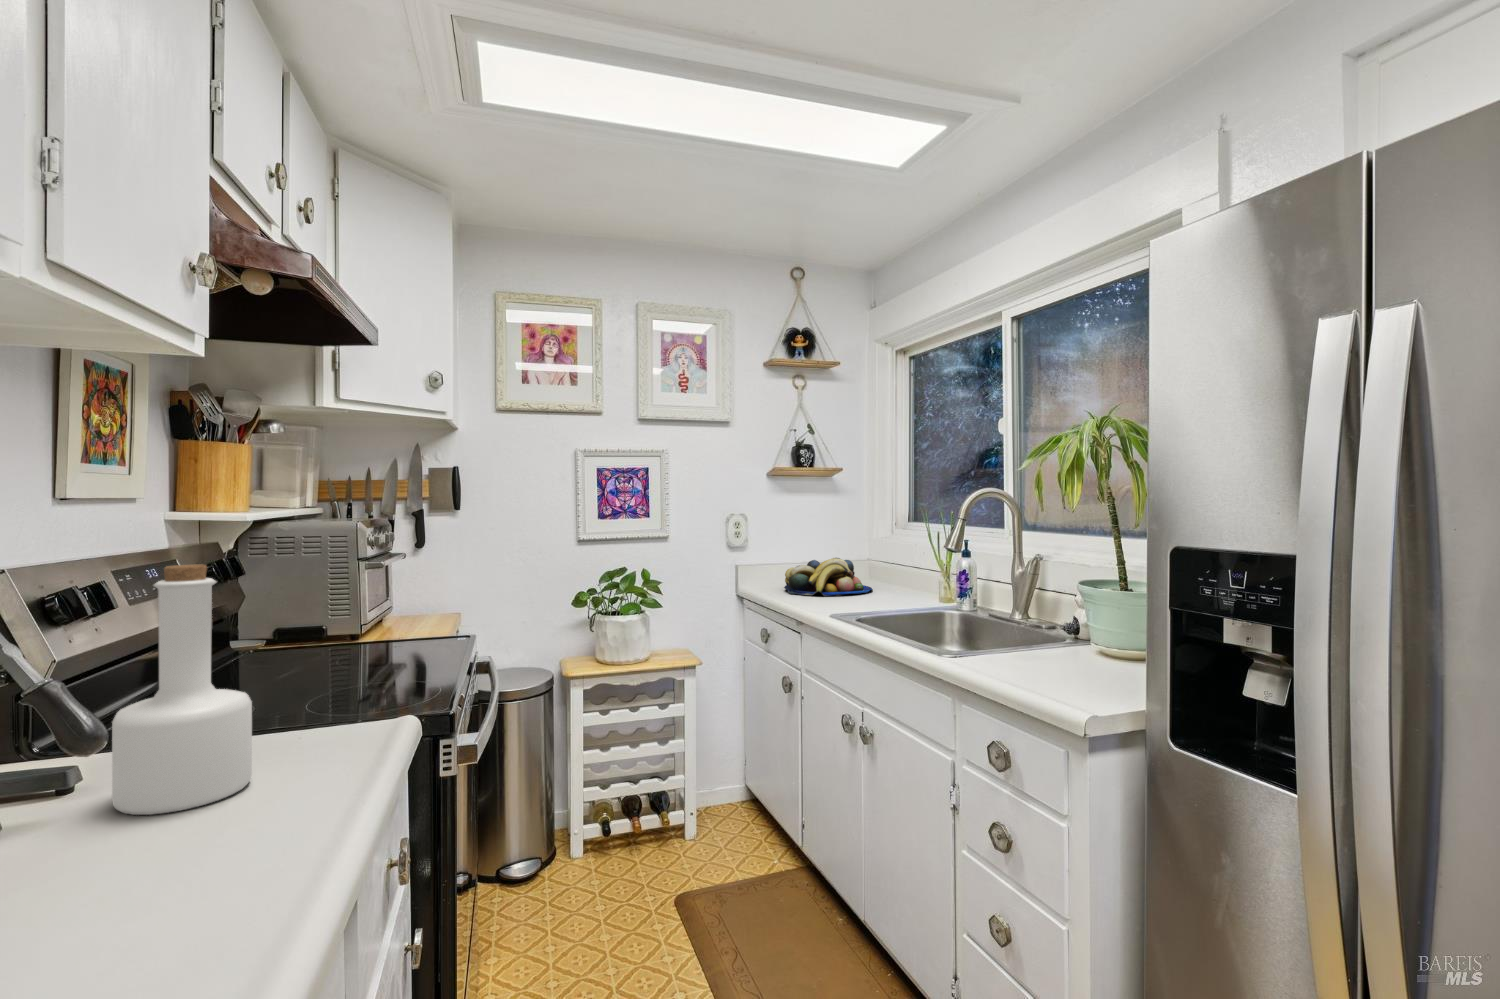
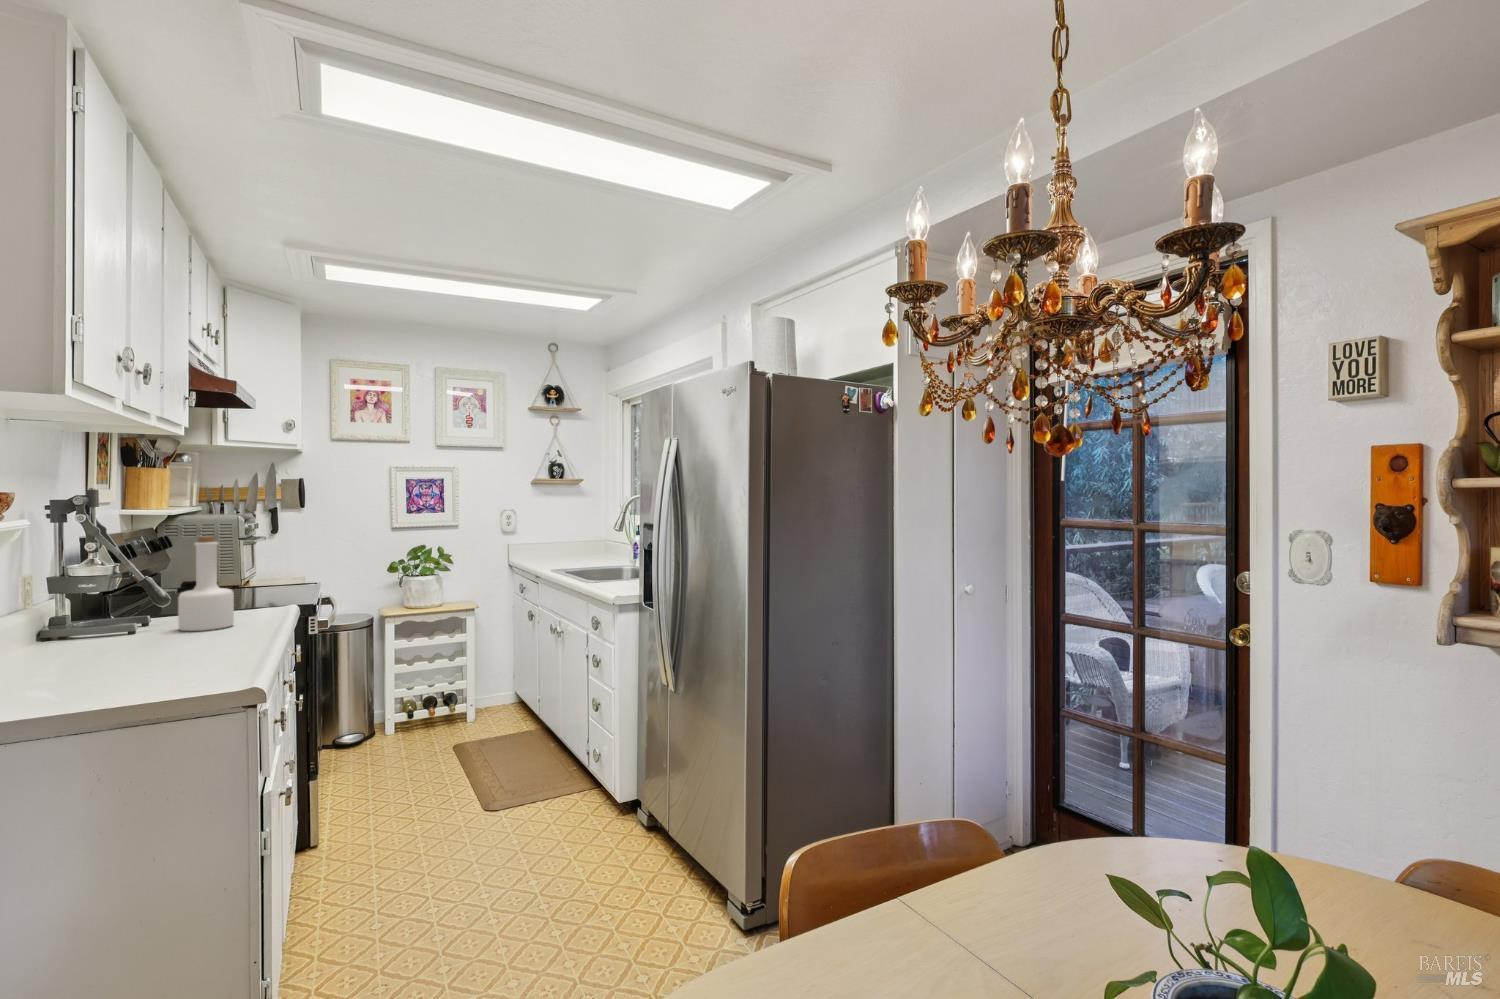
fruit bowl: present [784,558,873,596] -> none [538,539,597,562]

